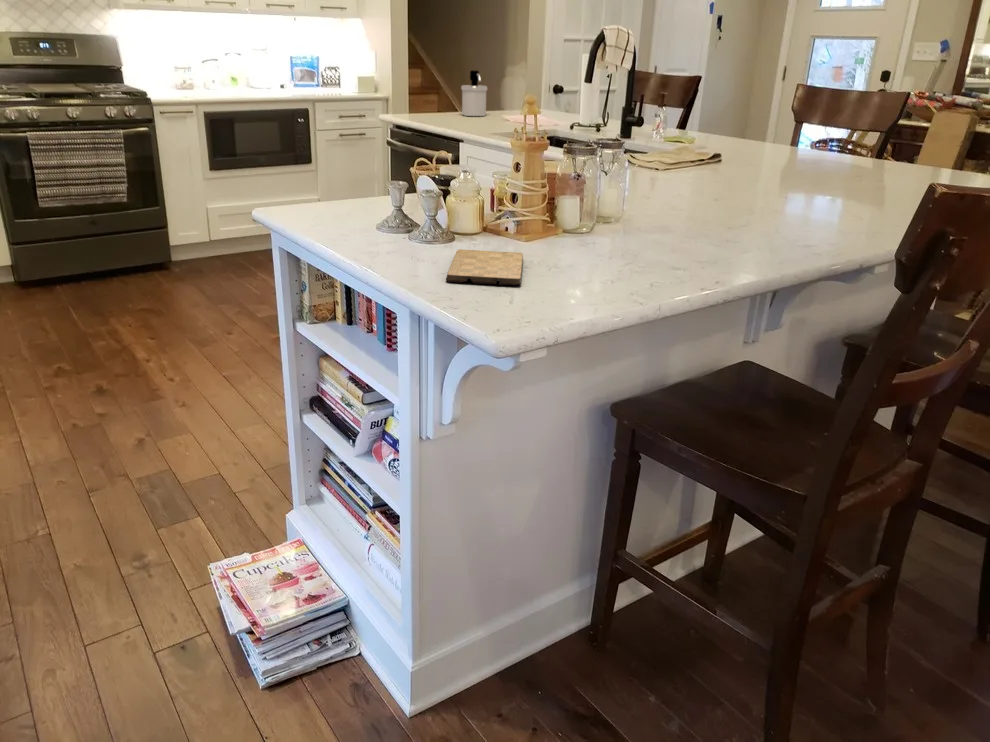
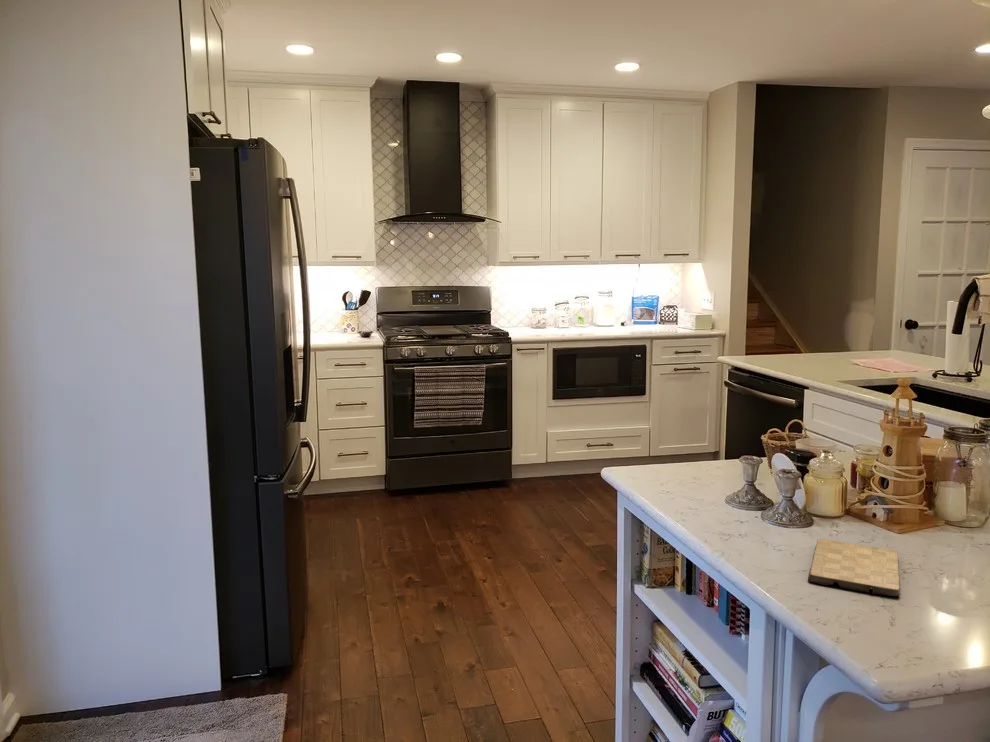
soap dispenser: present [461,70,487,116] -> none [805,315,834,360]

